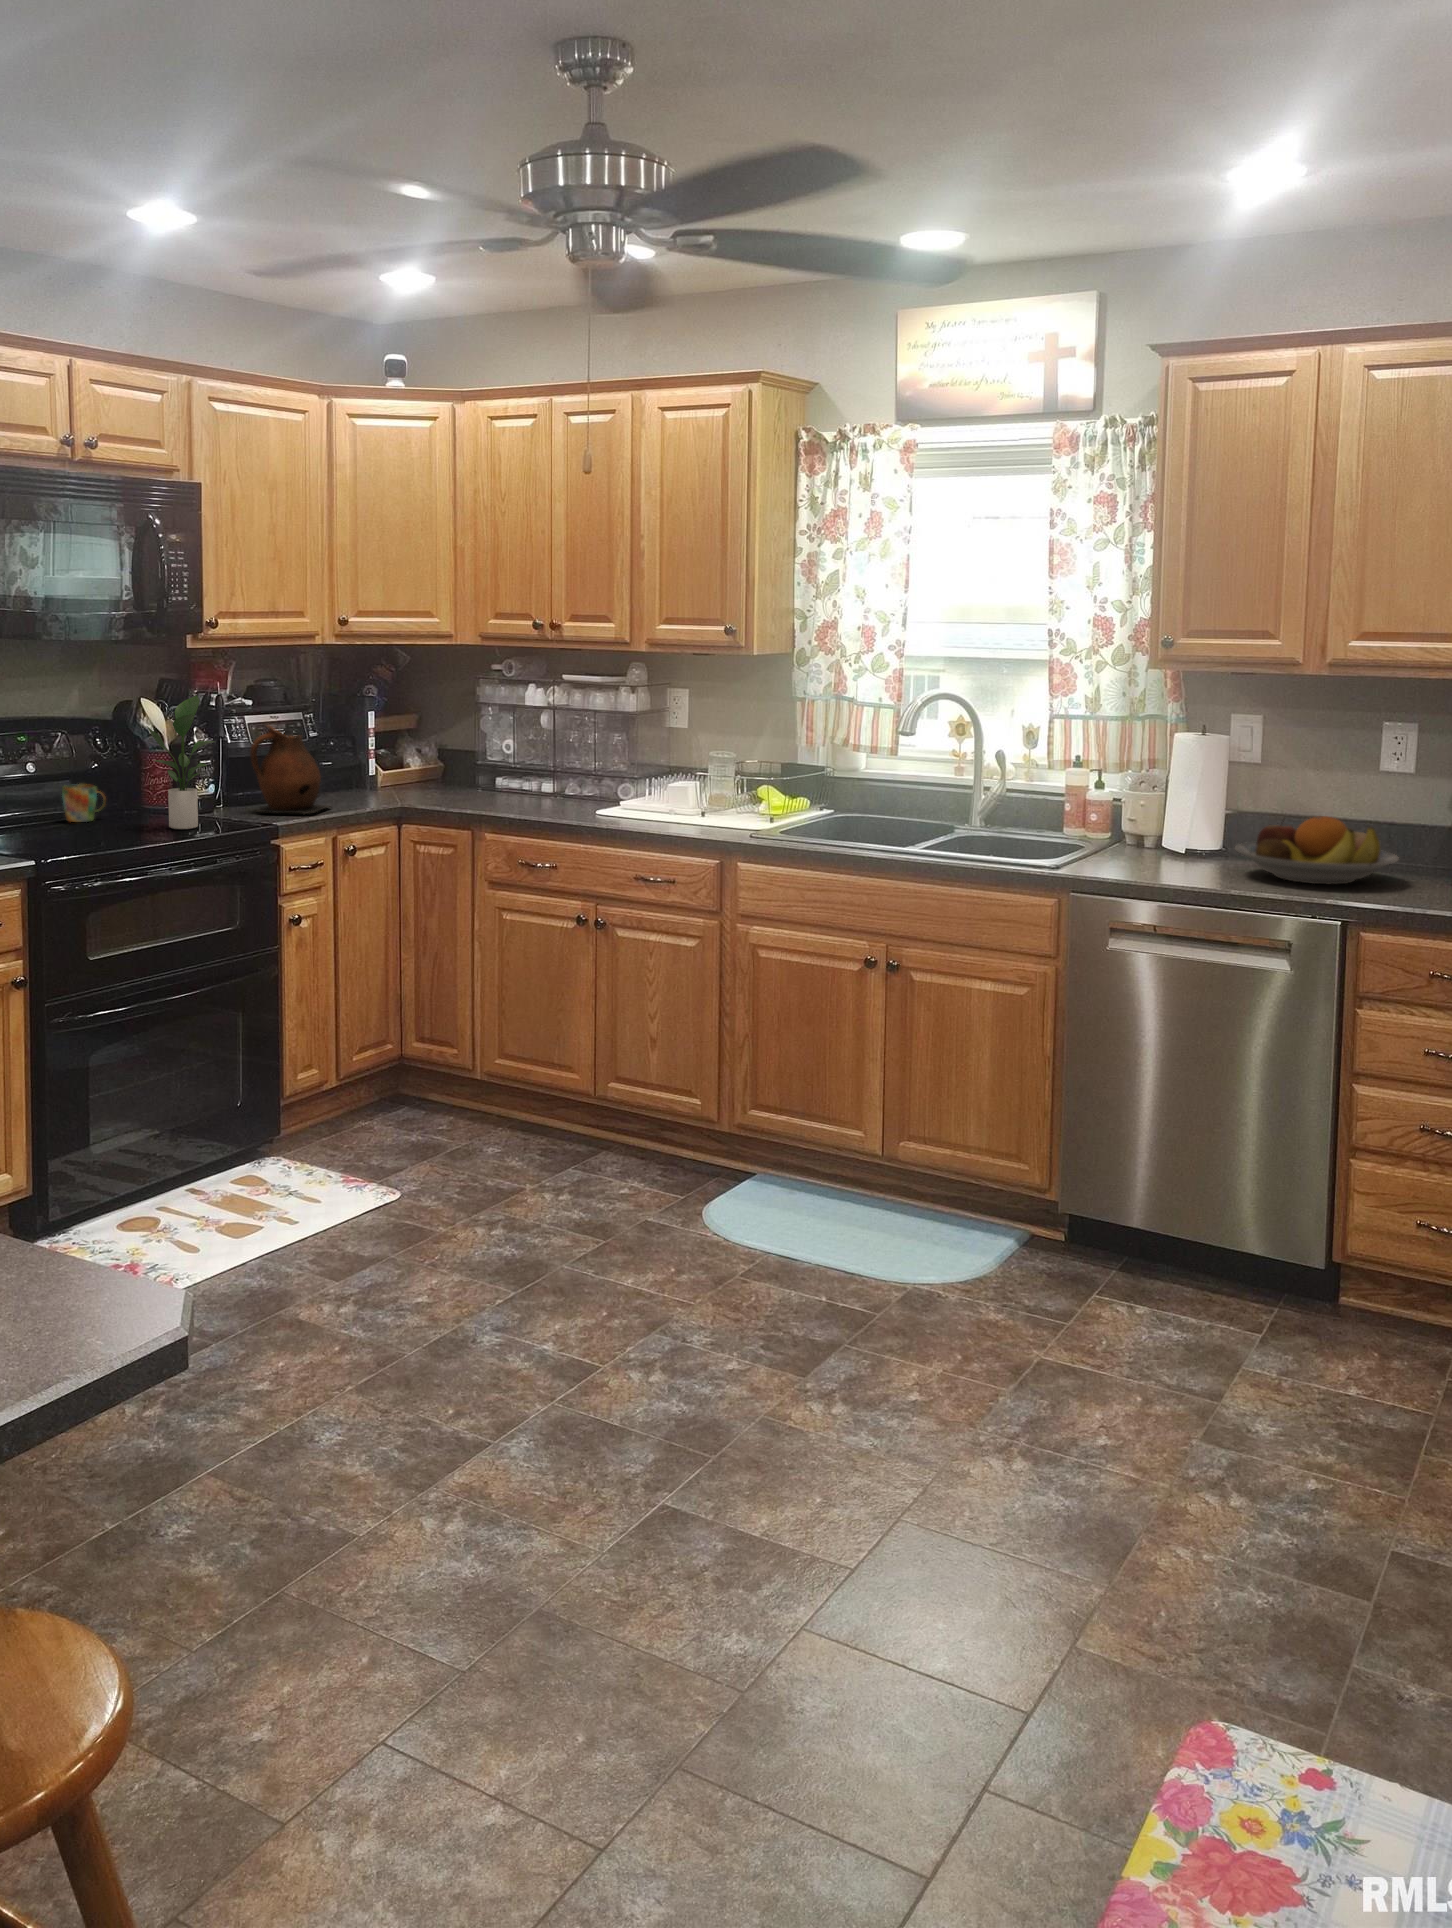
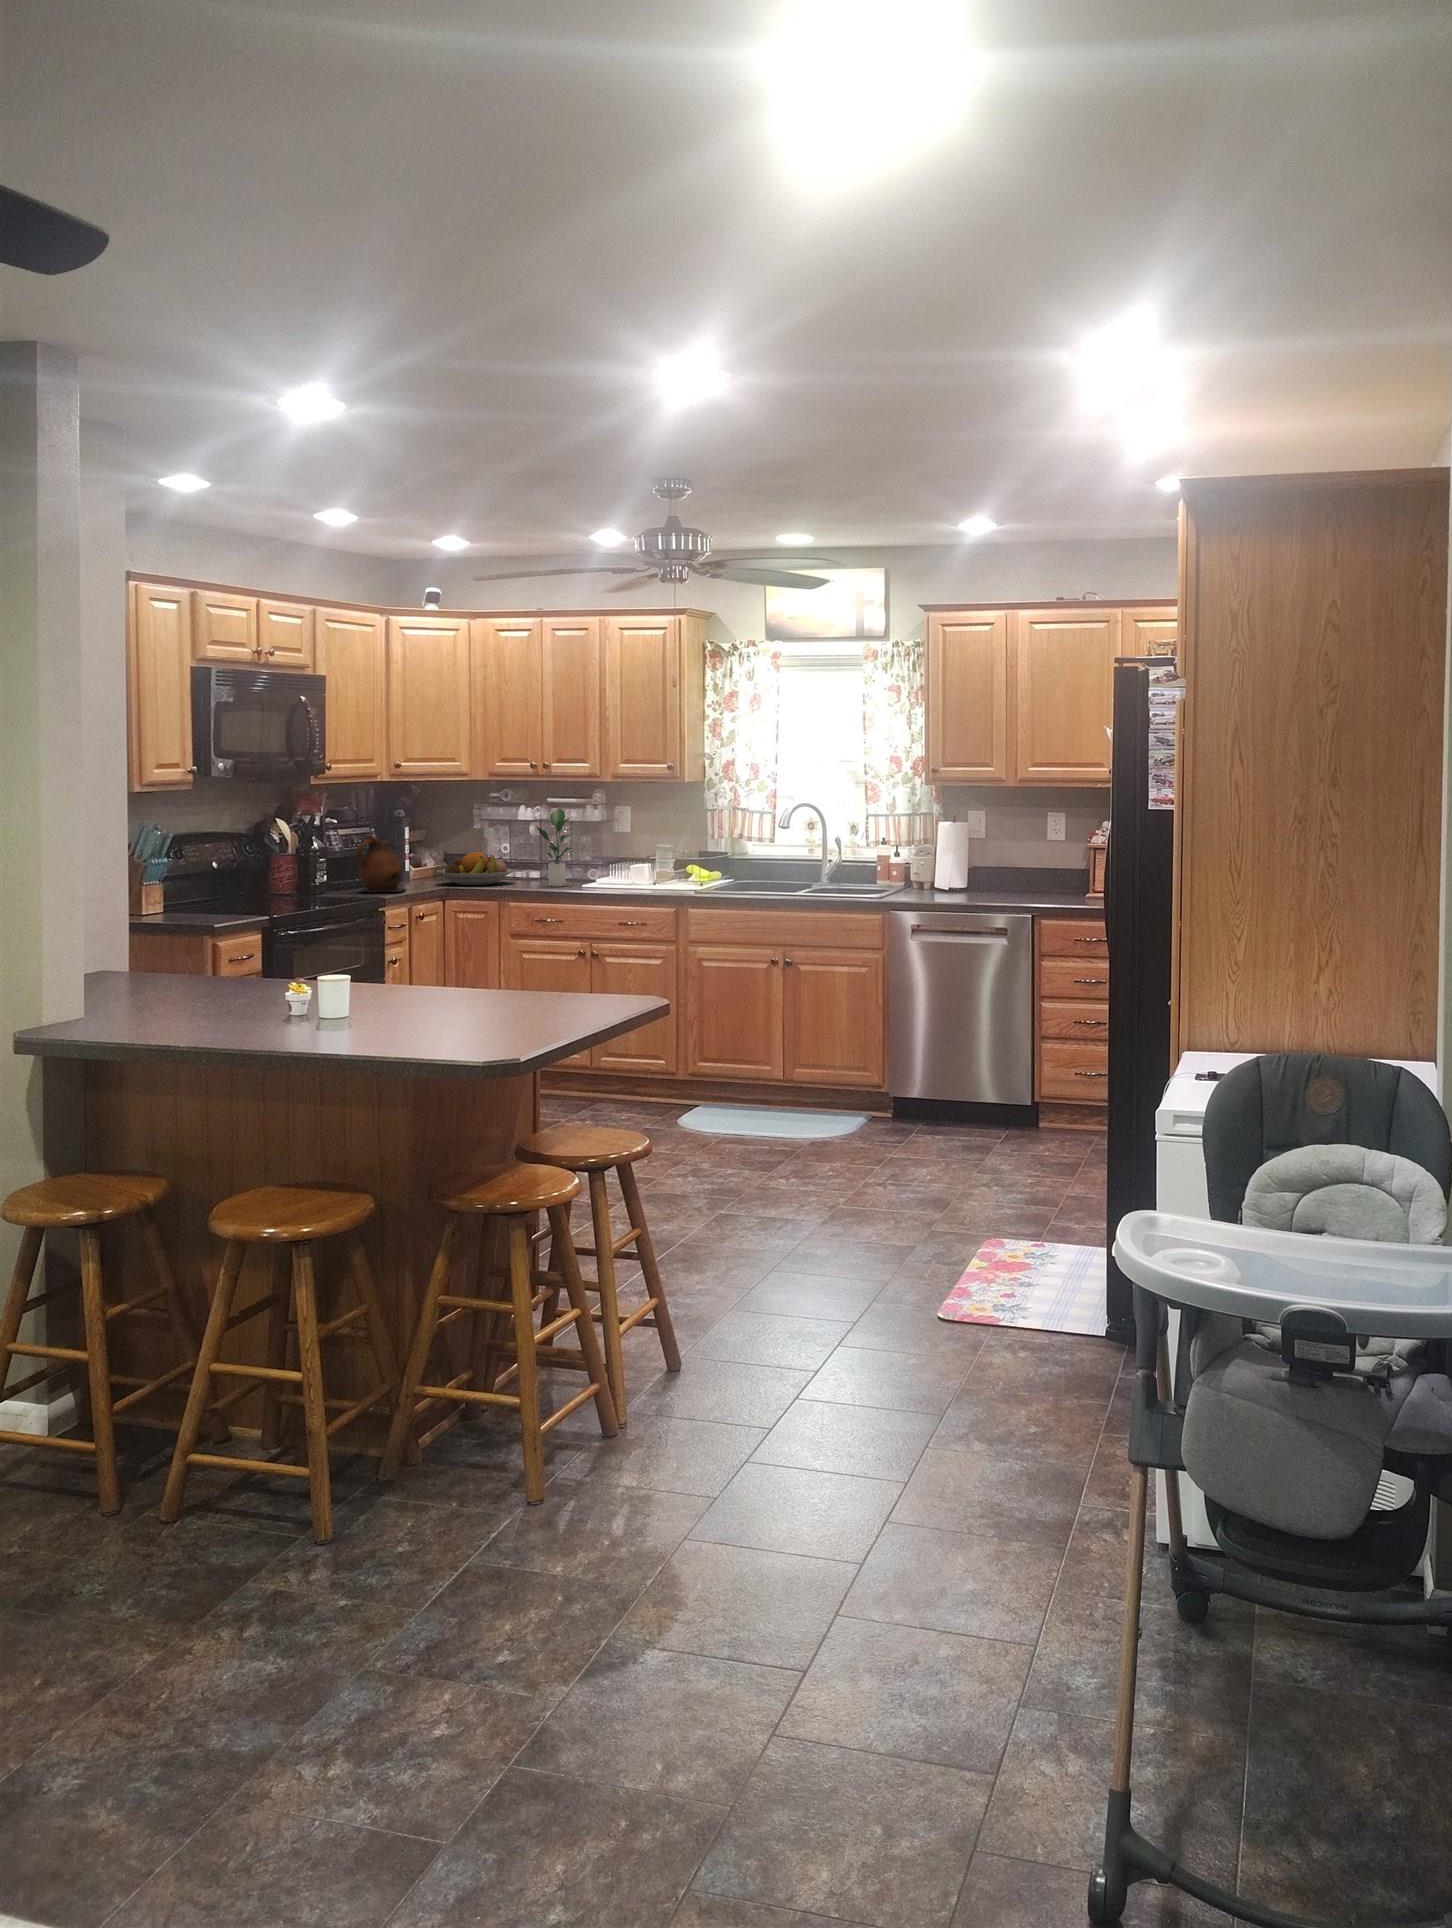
potted plant: present [147,695,214,829] -> present [537,808,573,887]
mug: present [62,784,106,822] -> none [237,876,264,900]
fruit bowl: present [1235,816,1398,884] -> present [437,852,515,885]

